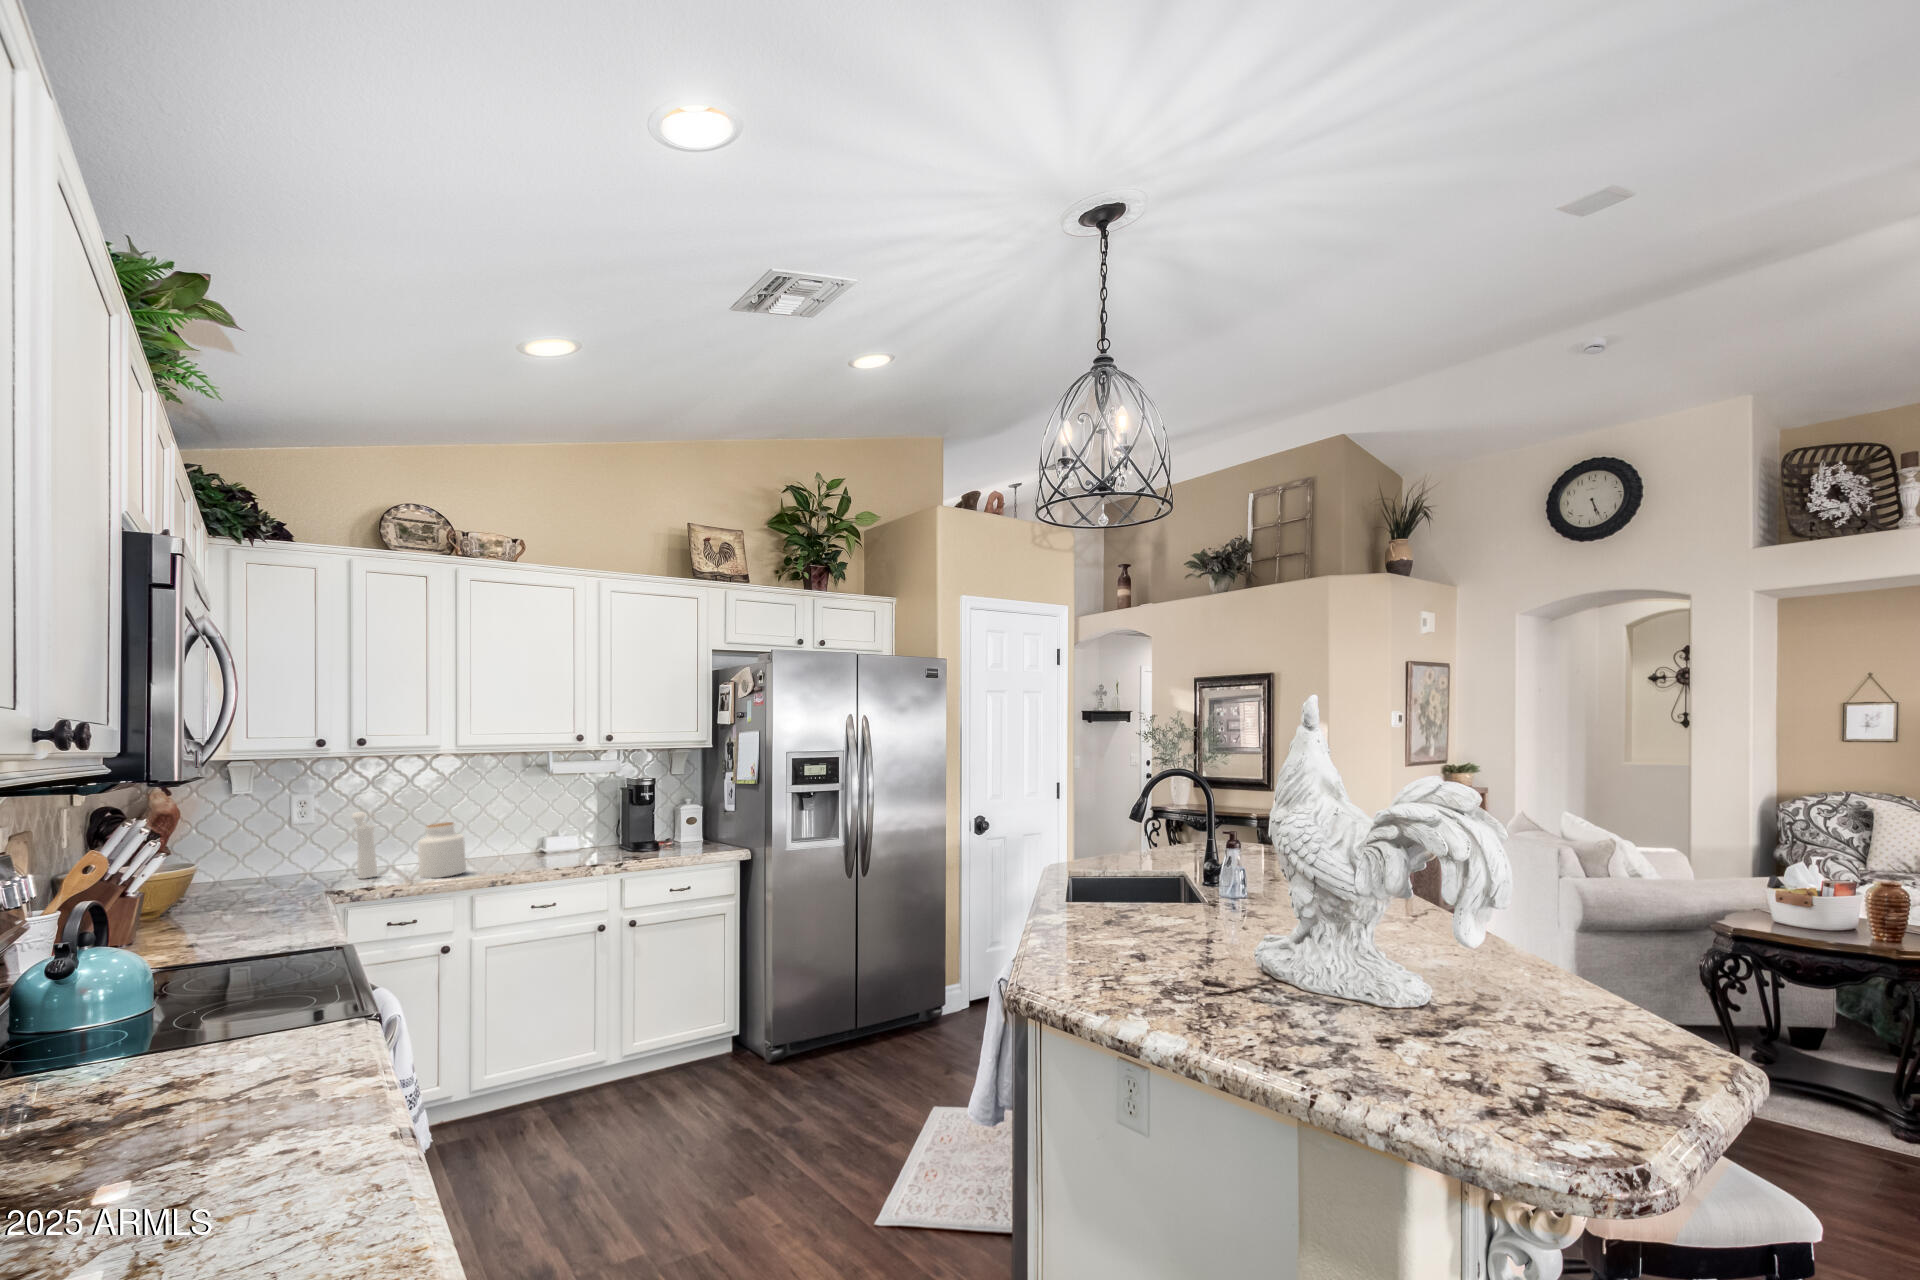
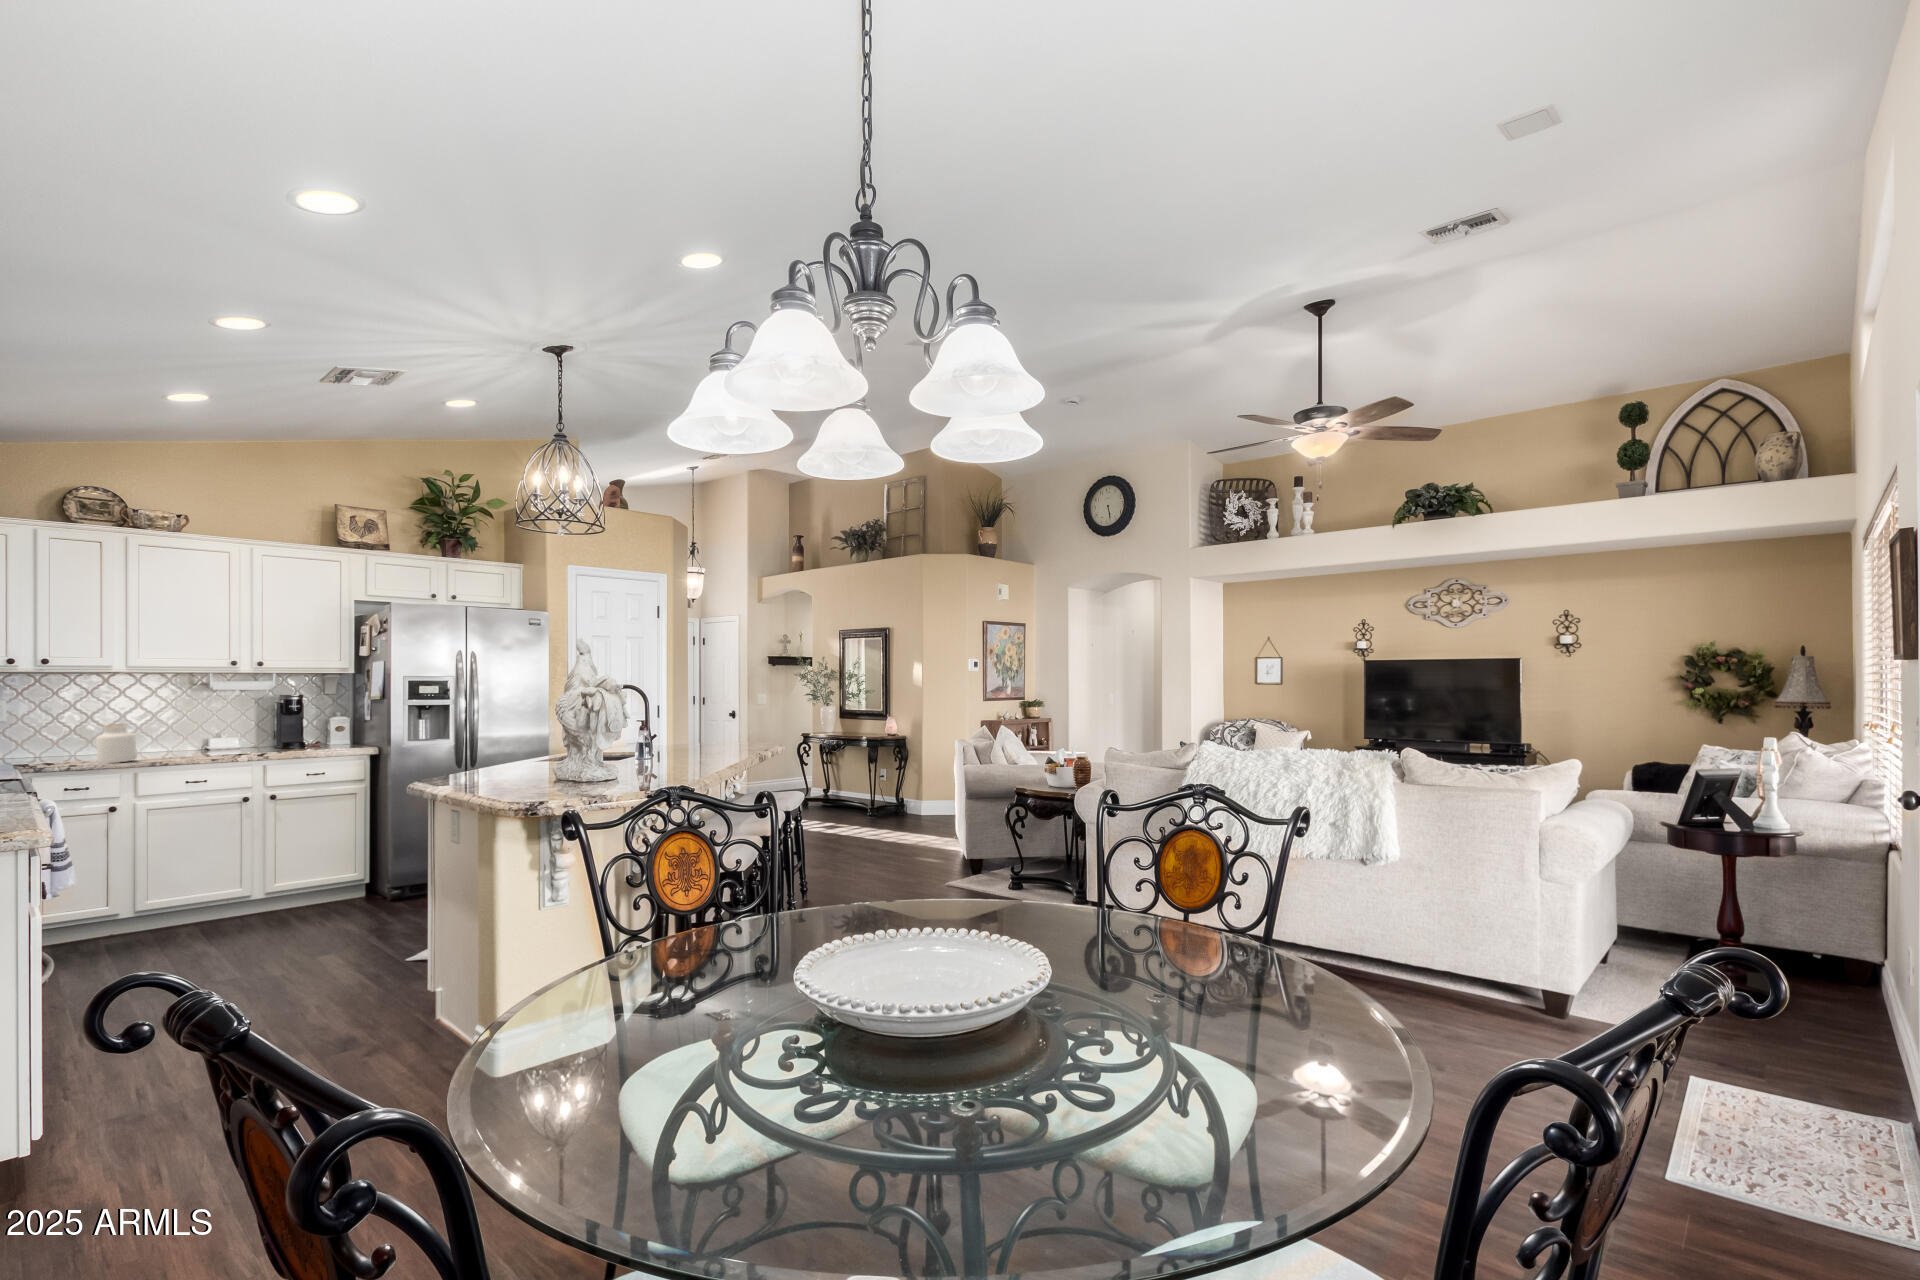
pepper mill: present [352,812,377,879] -> none [42,716,63,763]

